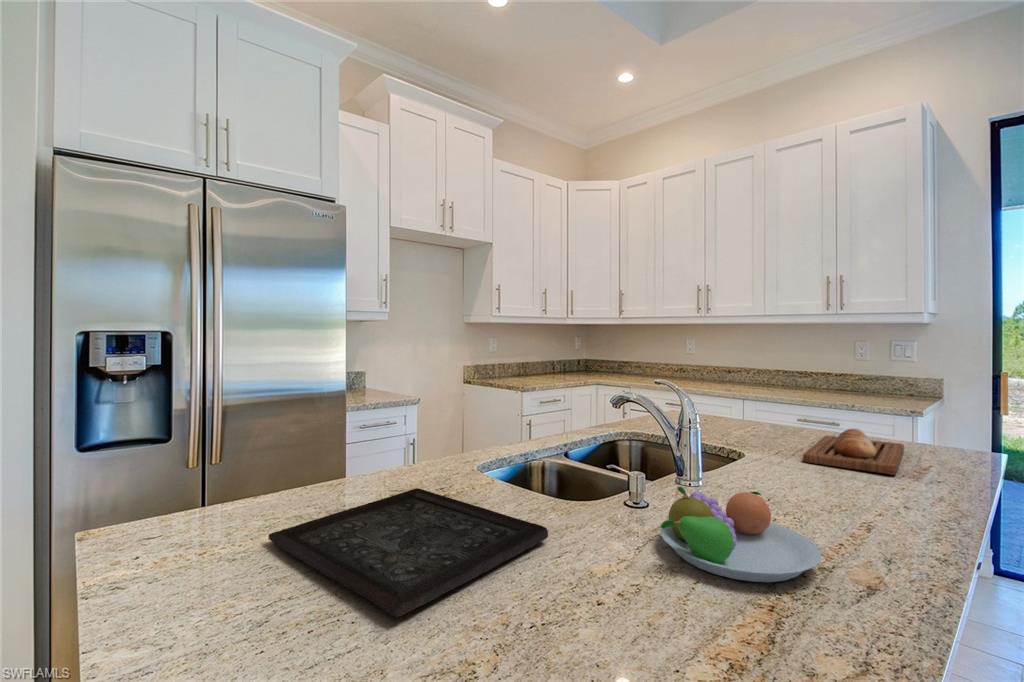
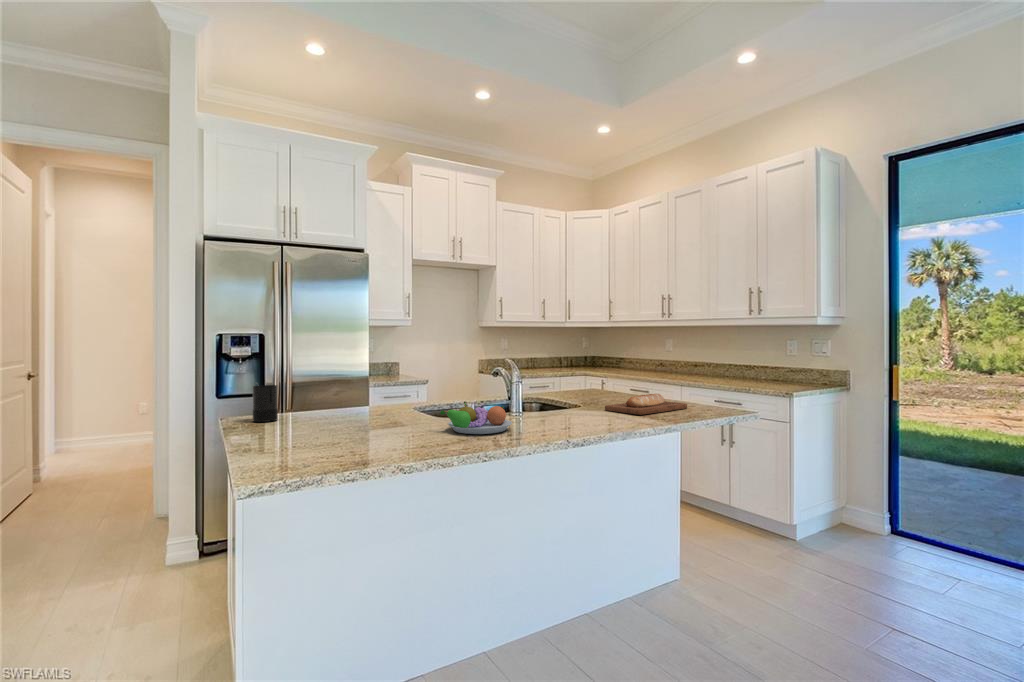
candle: none [150,453,224,553] -> present [253,385,278,422]
tray: present [268,488,548,617] -> none [294,410,406,433]

